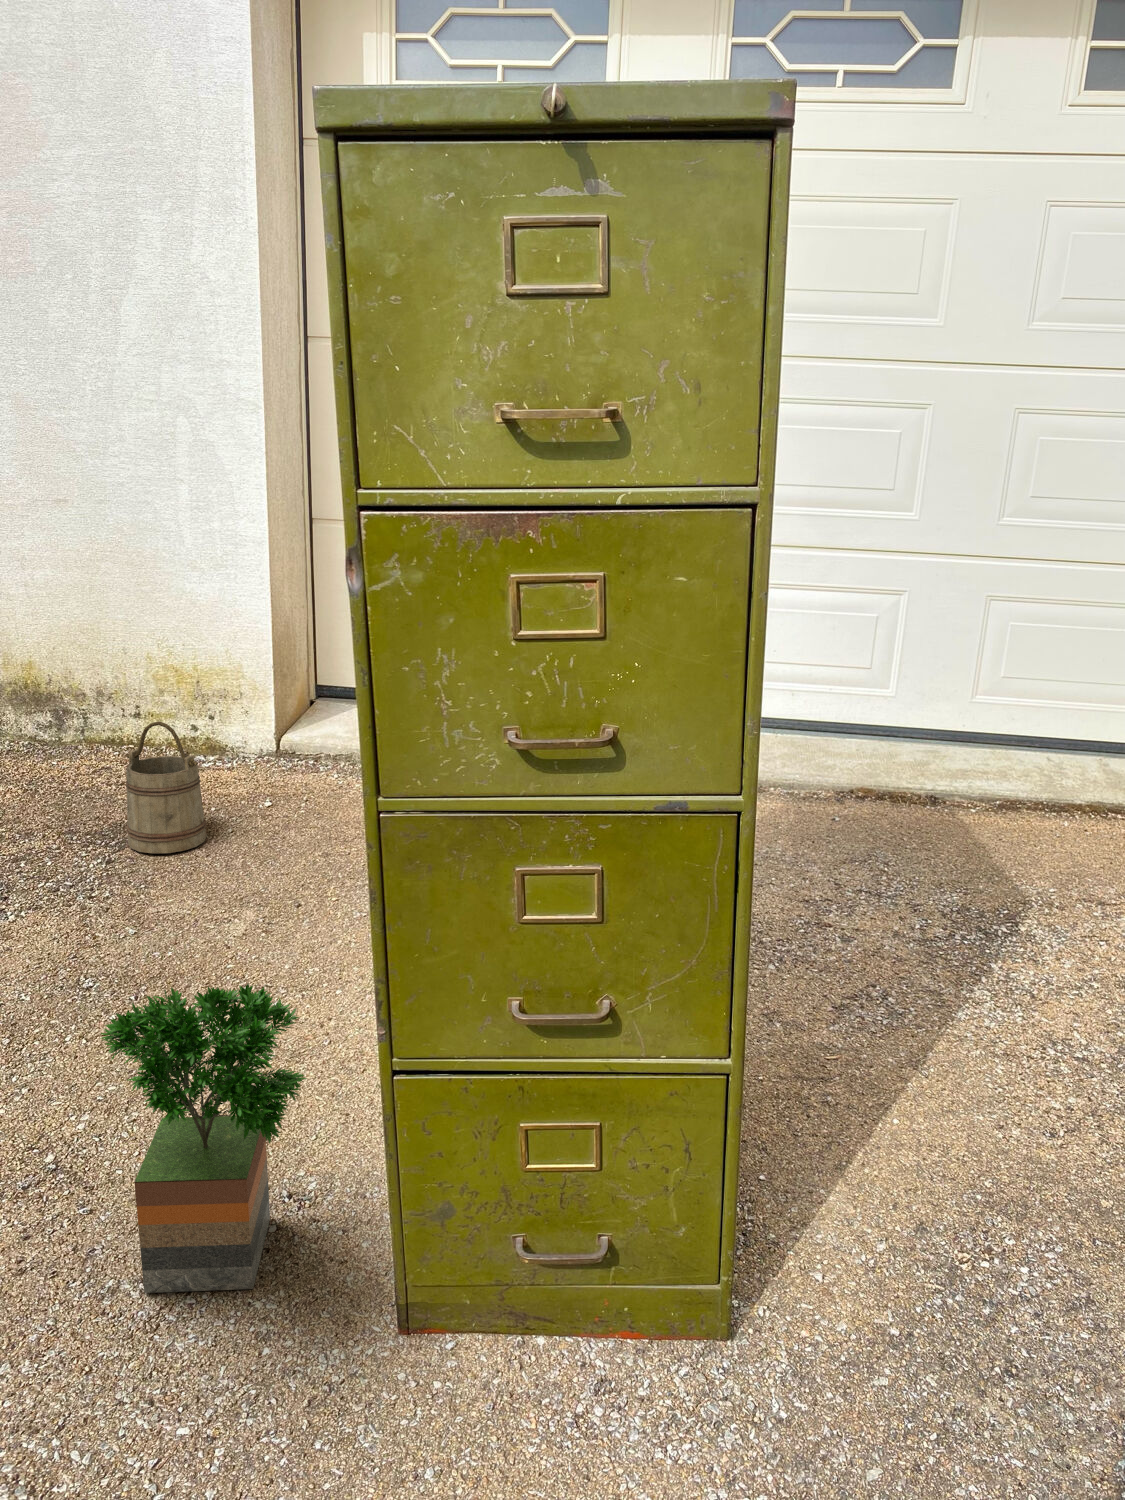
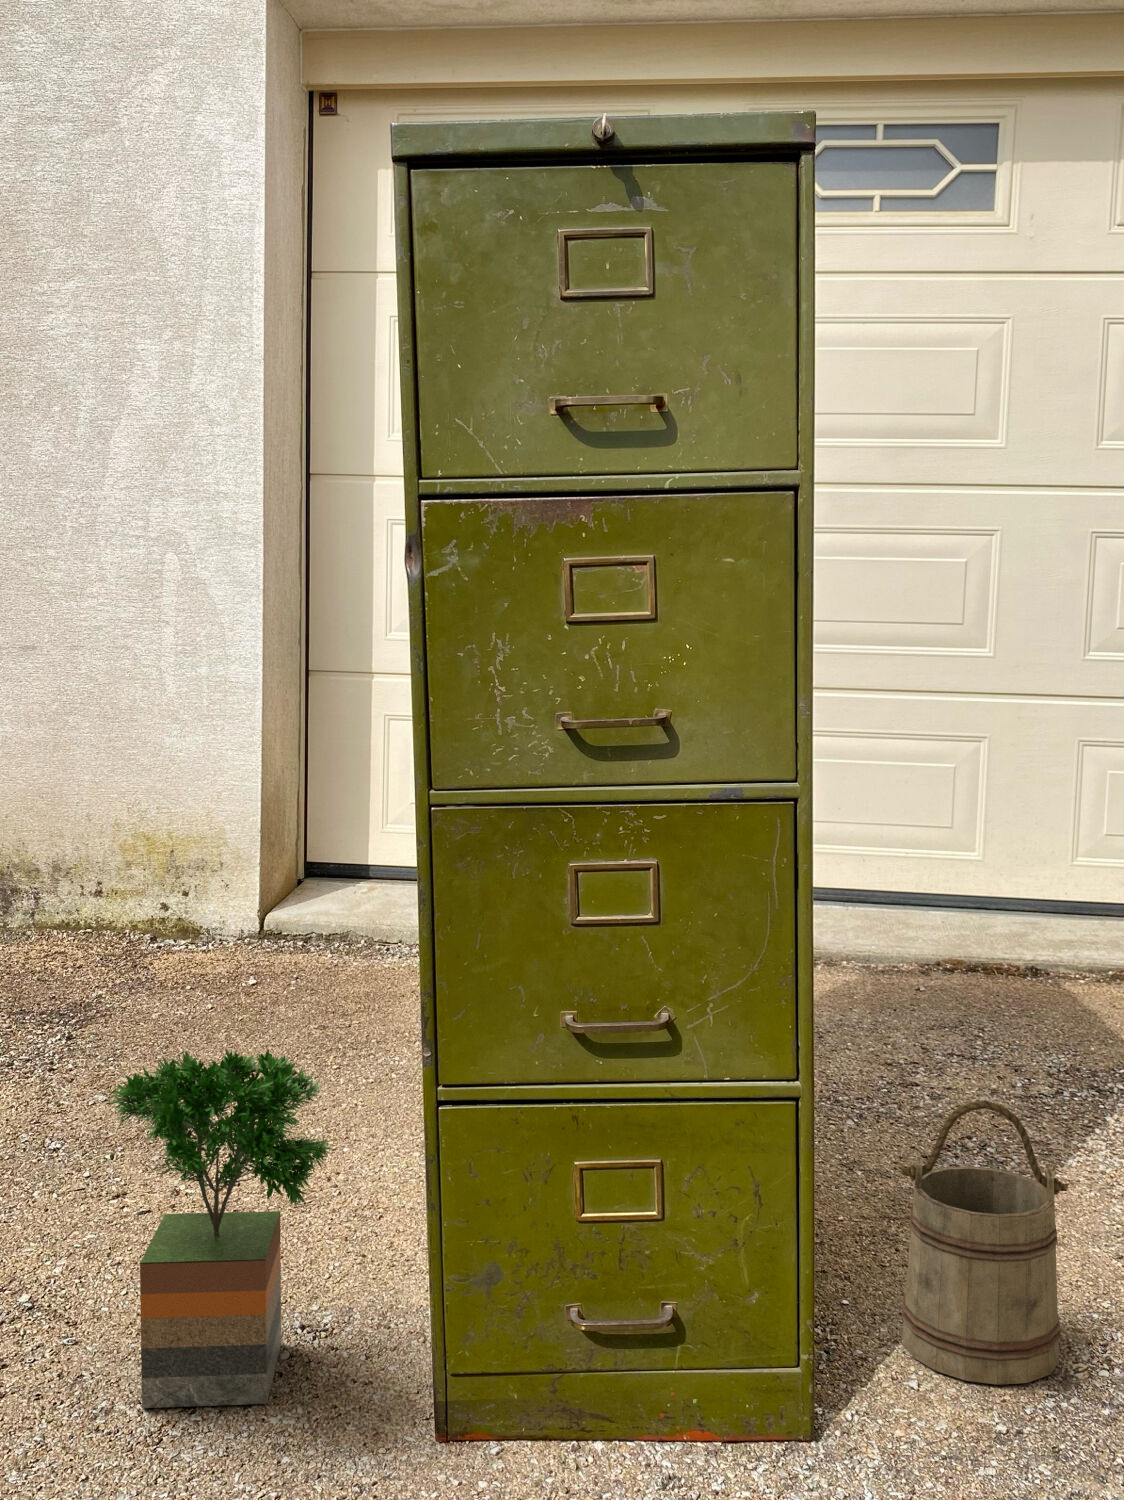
bucket: present [126,721,207,853] -> present [901,1100,1069,1385]

